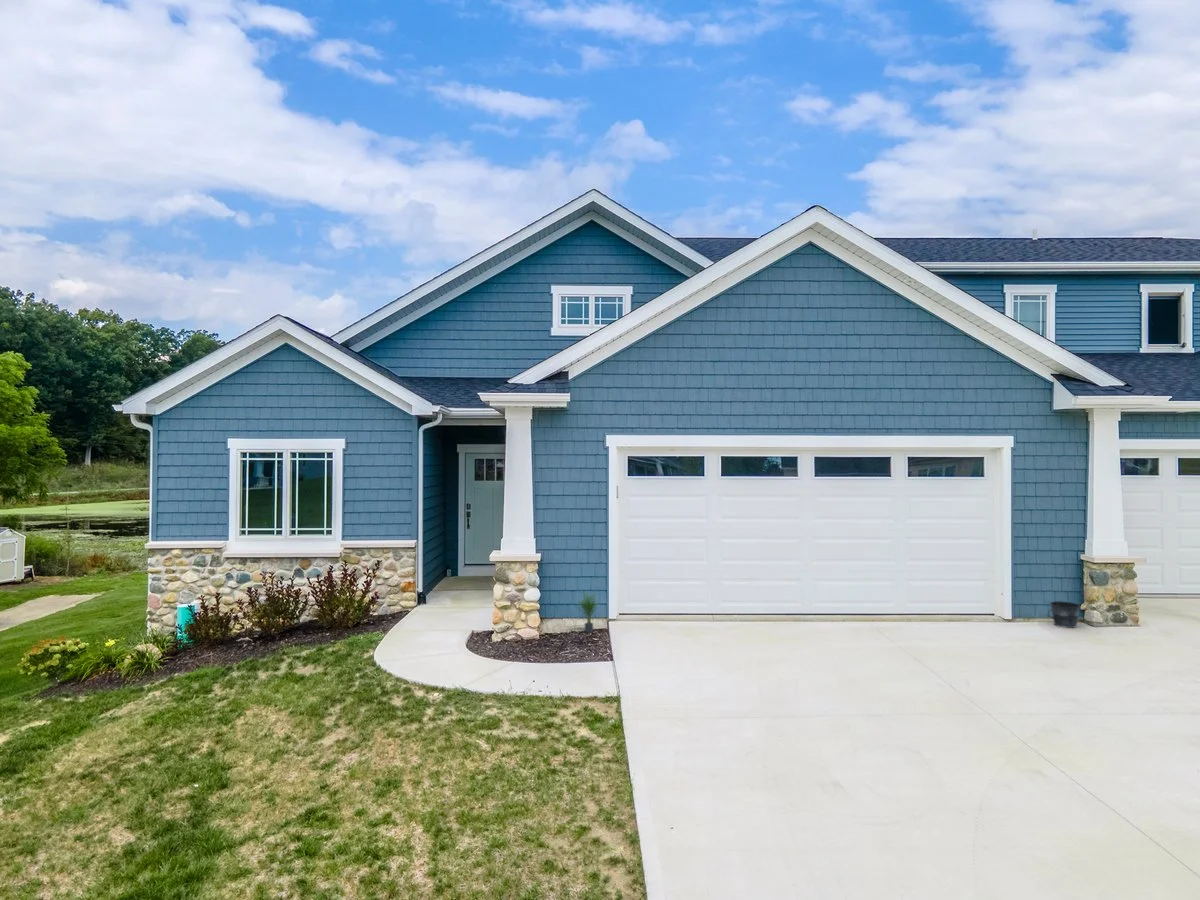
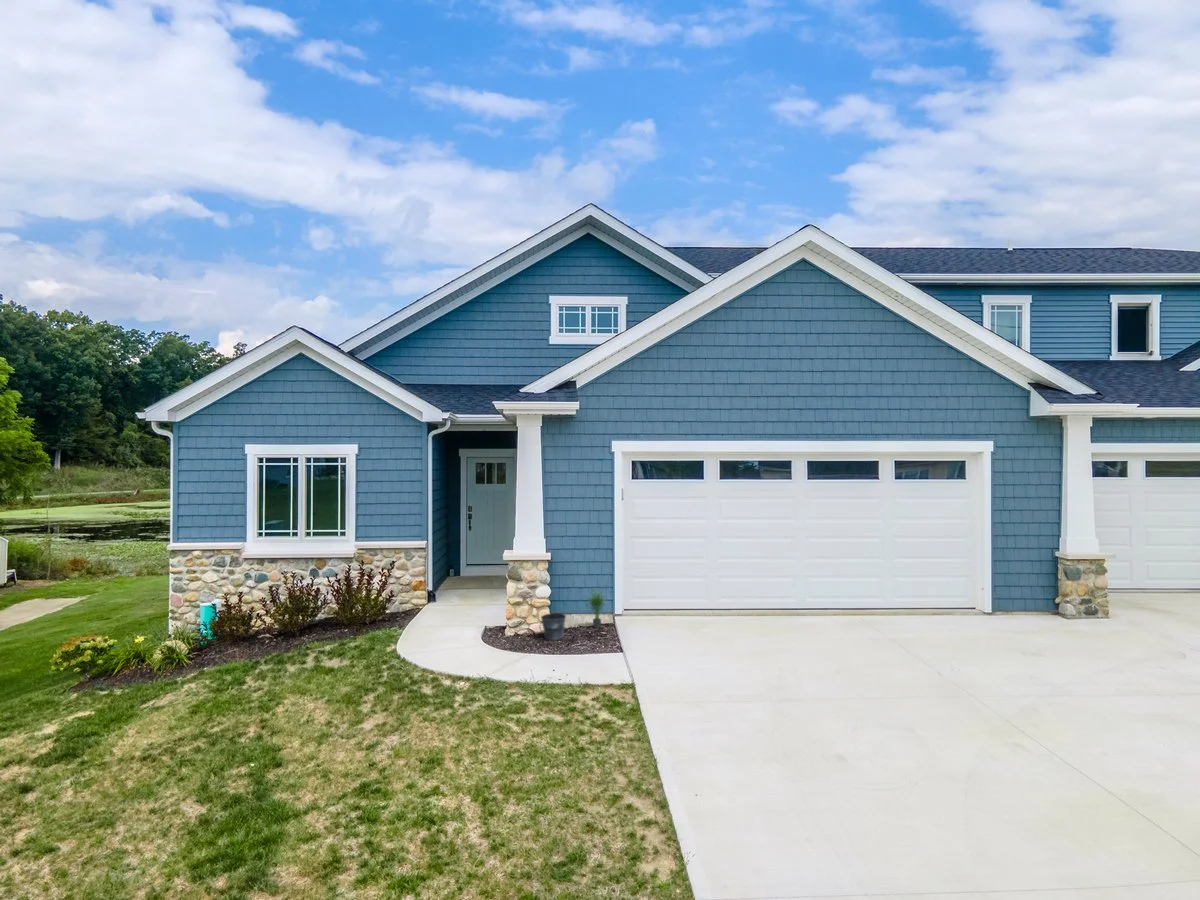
bucket: present [1048,601,1080,628] -> present [541,613,566,640]

